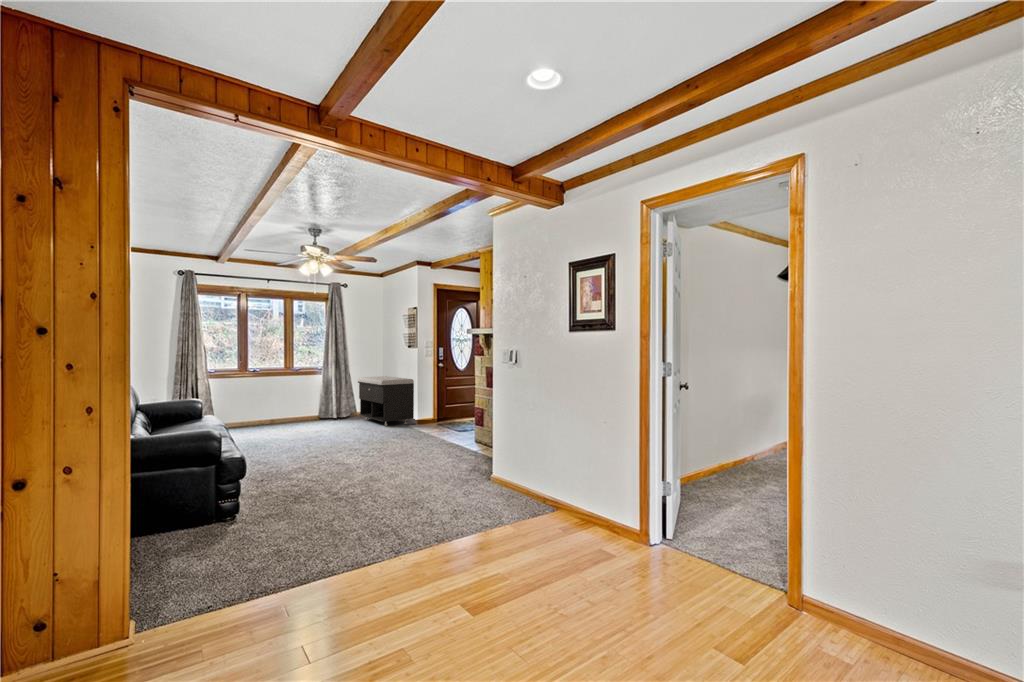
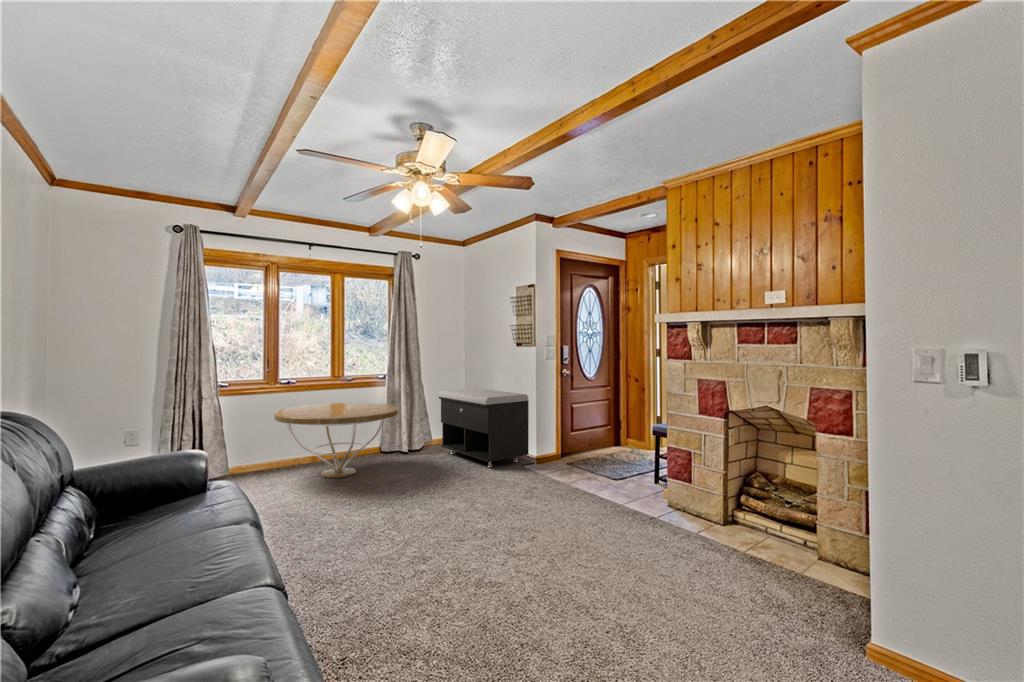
coffee table: none [243,385,326,431] -> present [274,403,399,478]

